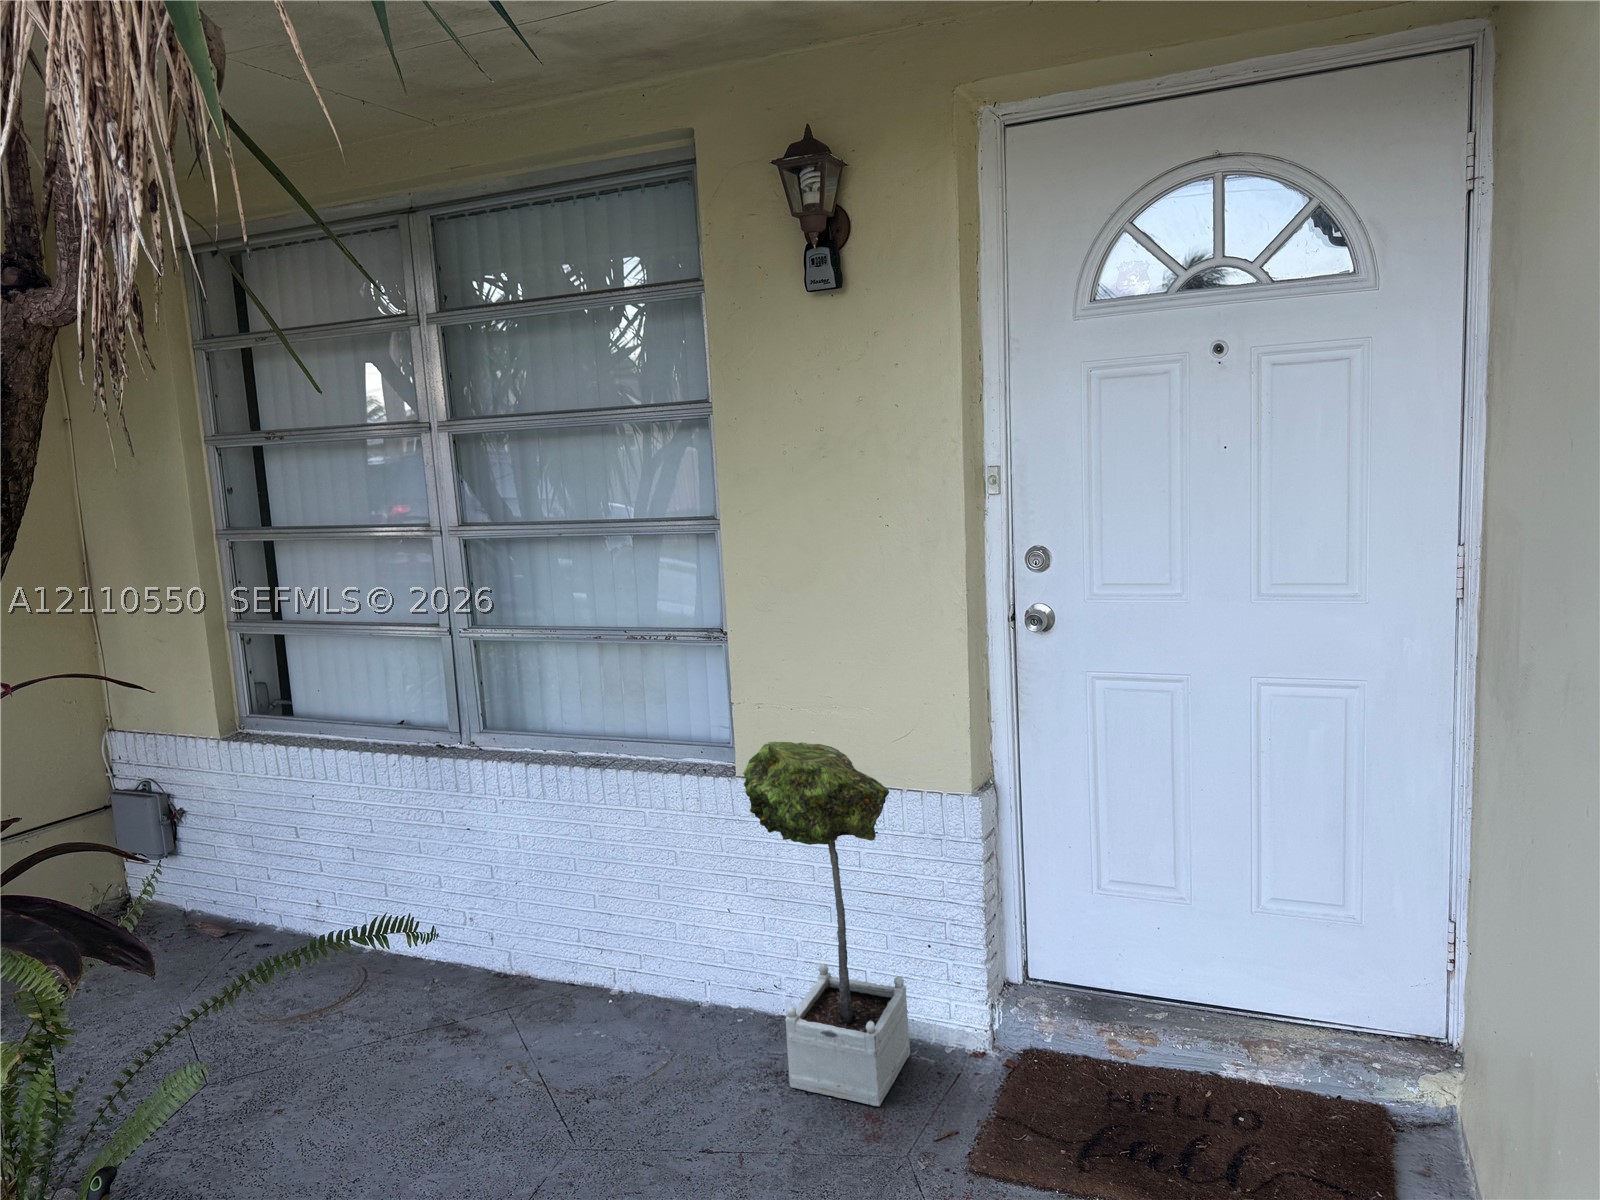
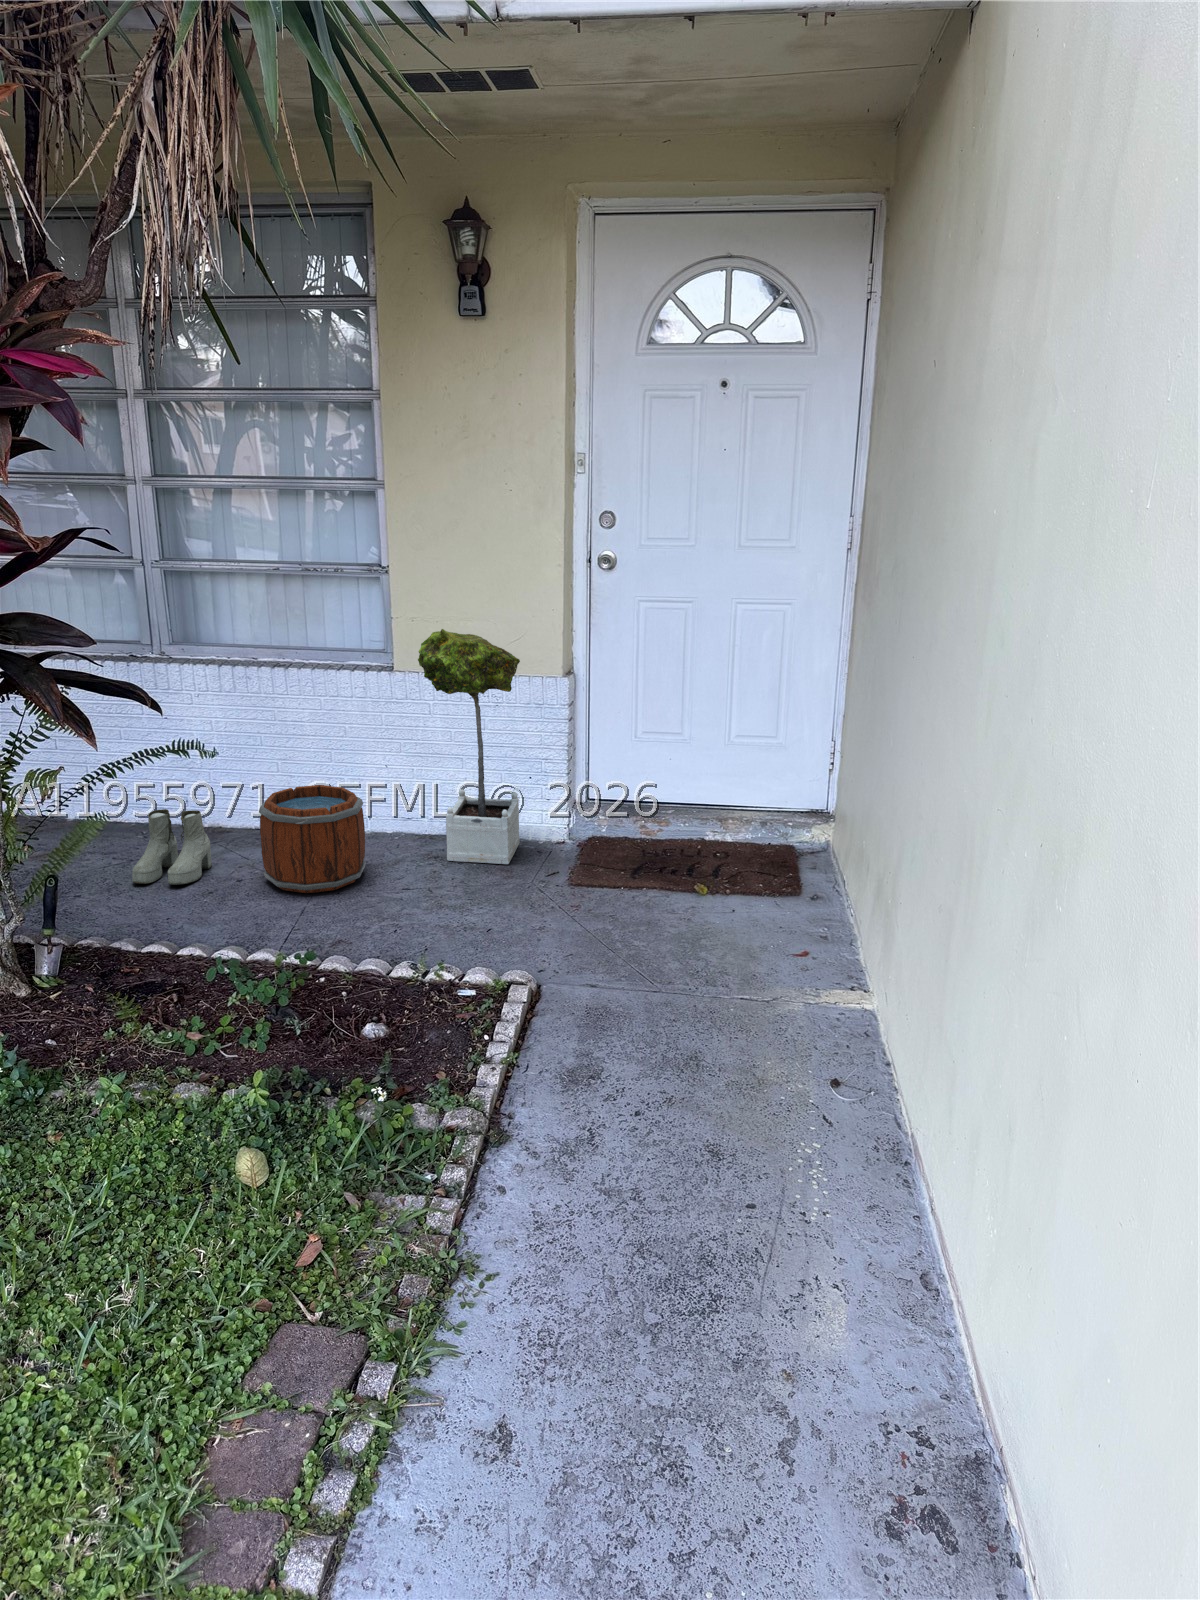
bucket: none [506,963,663,1149] -> present [259,785,366,893]
boots: none [350,986,469,1112] -> present [132,809,212,885]

